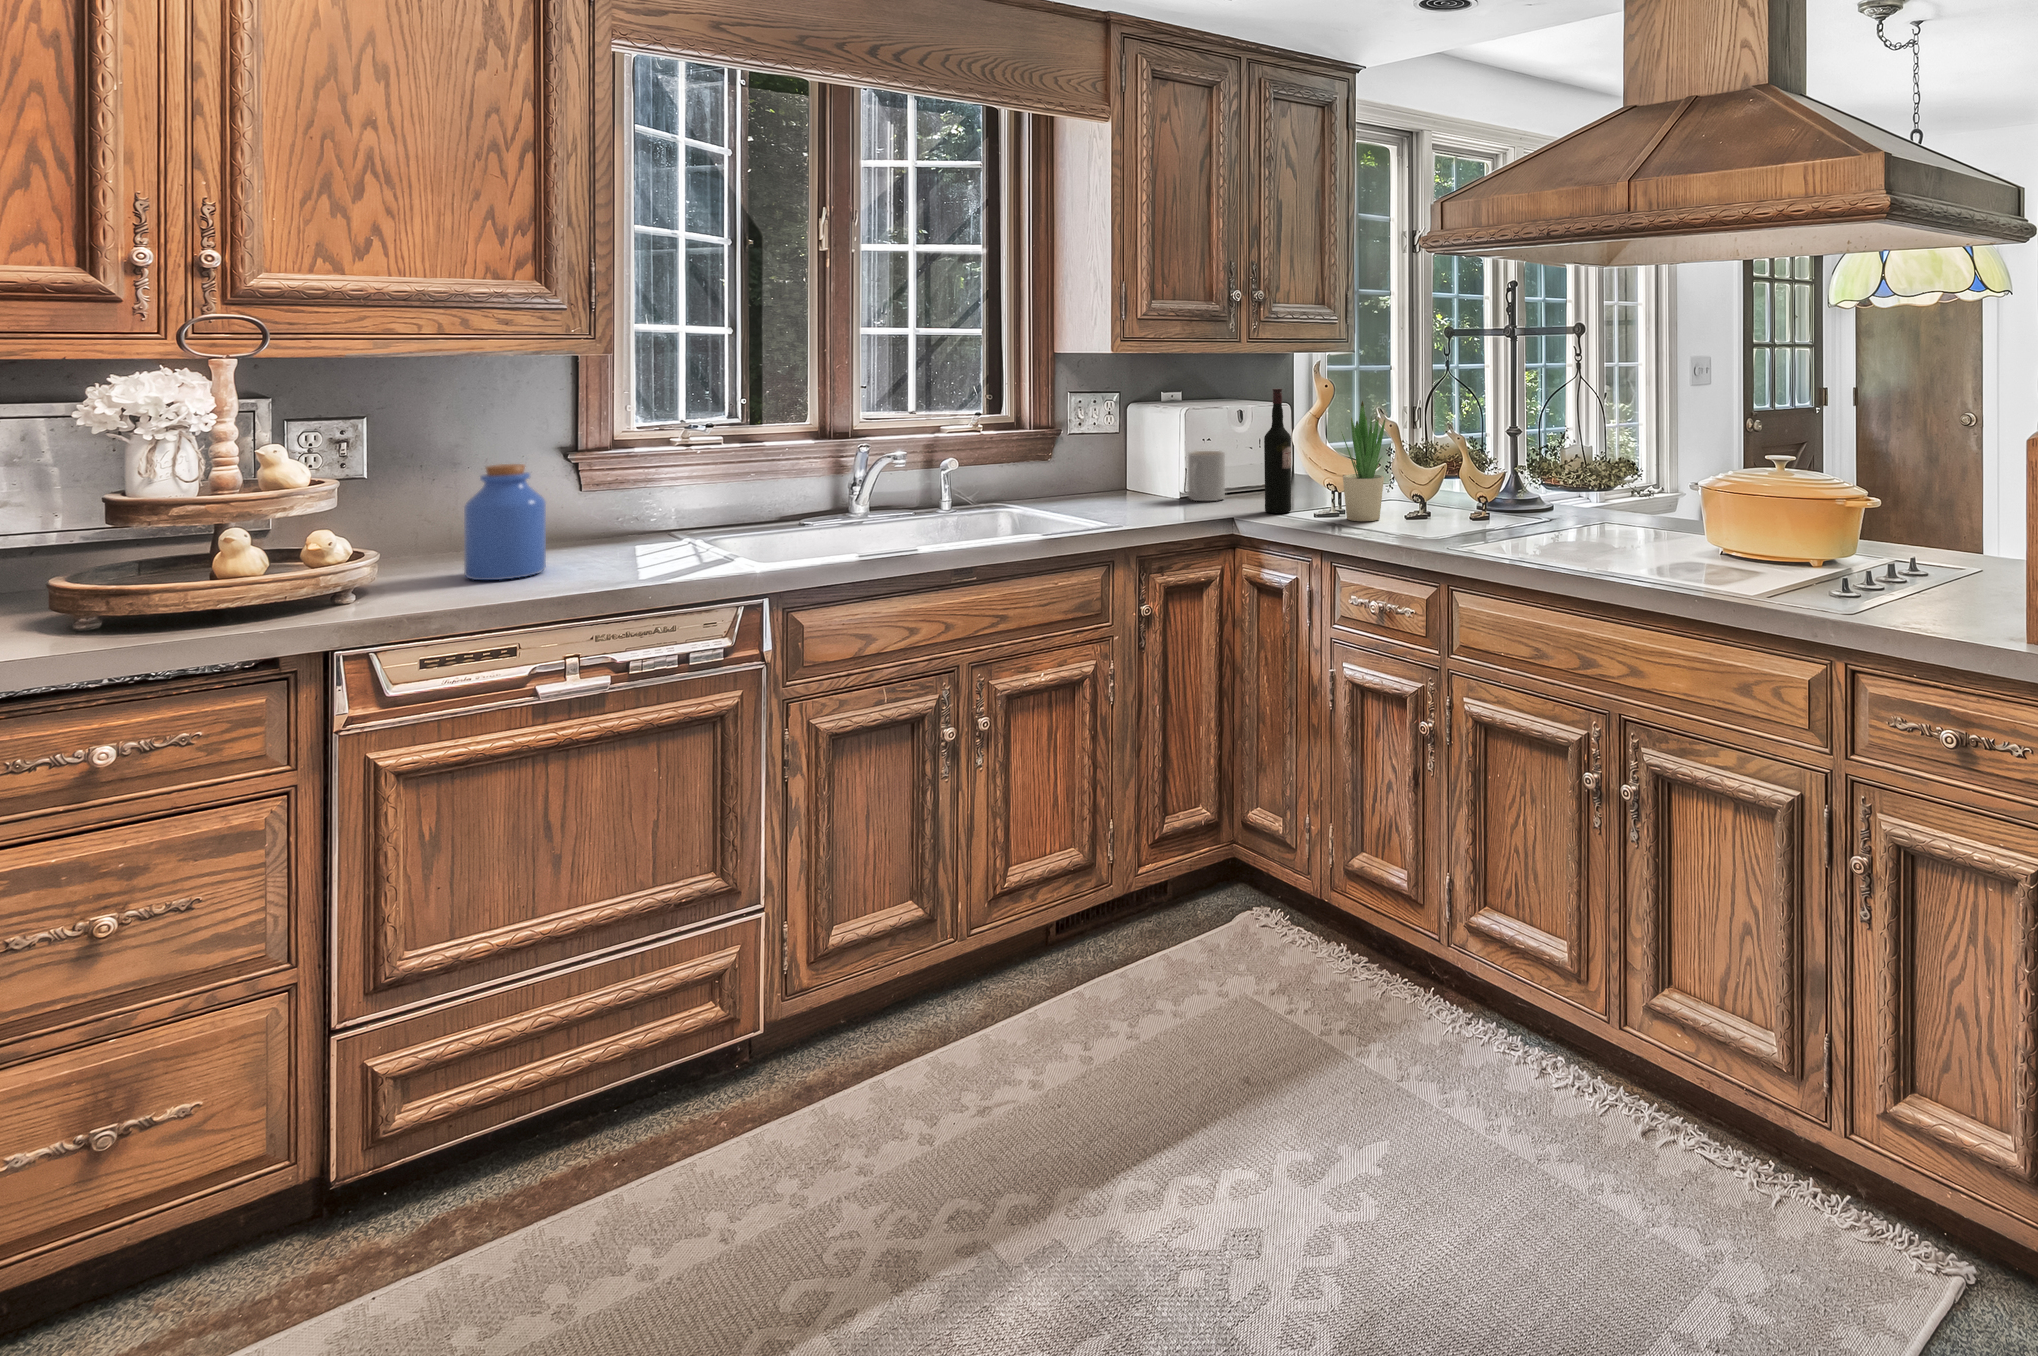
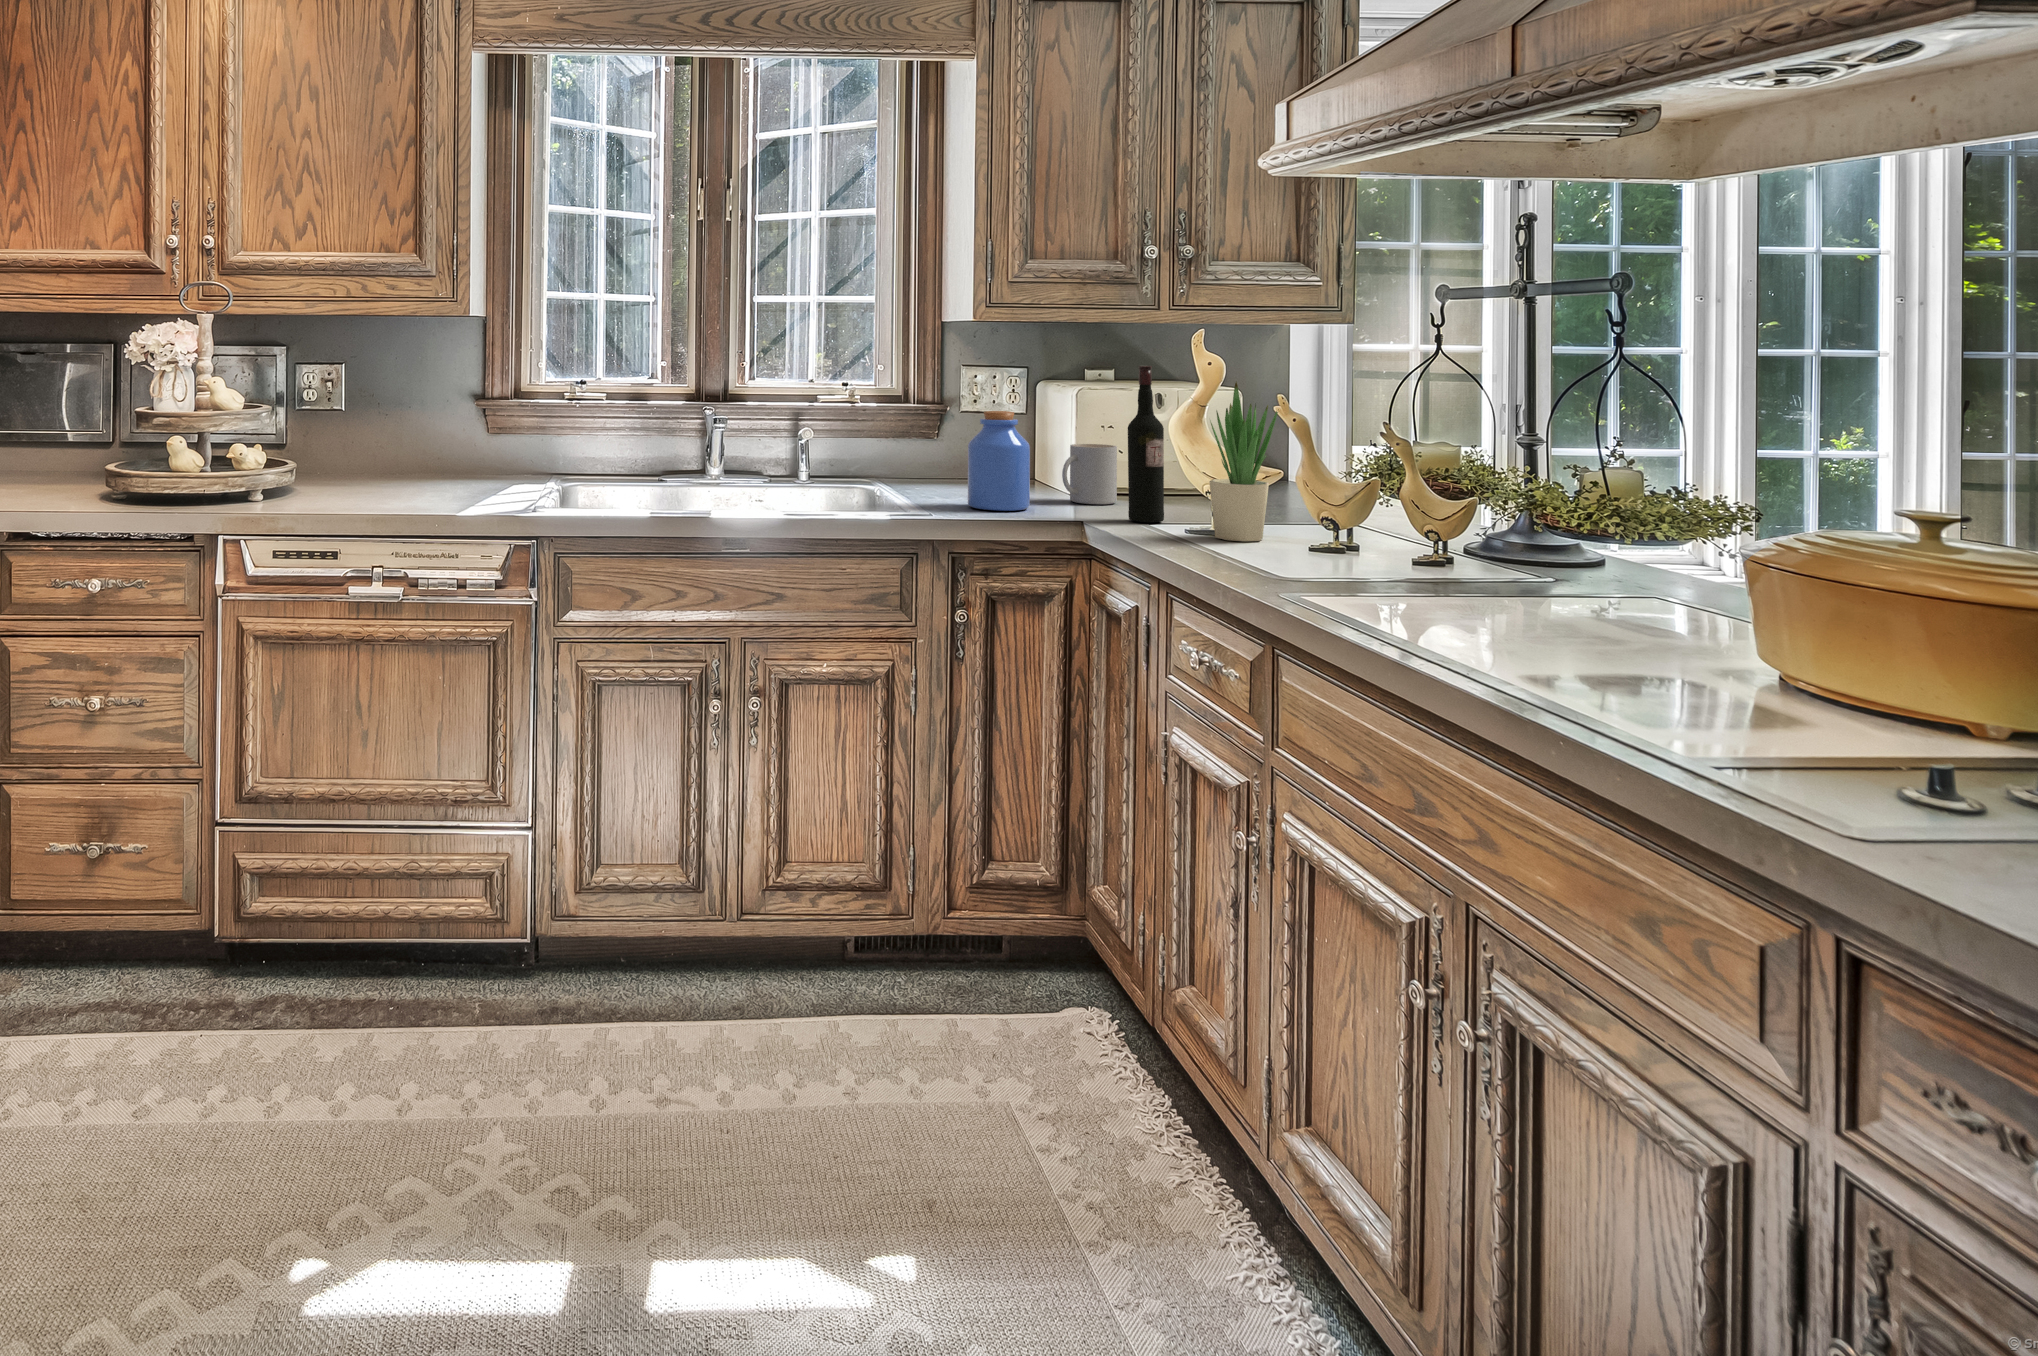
jar: present [464,464,546,580] -> present [968,411,1030,511]

